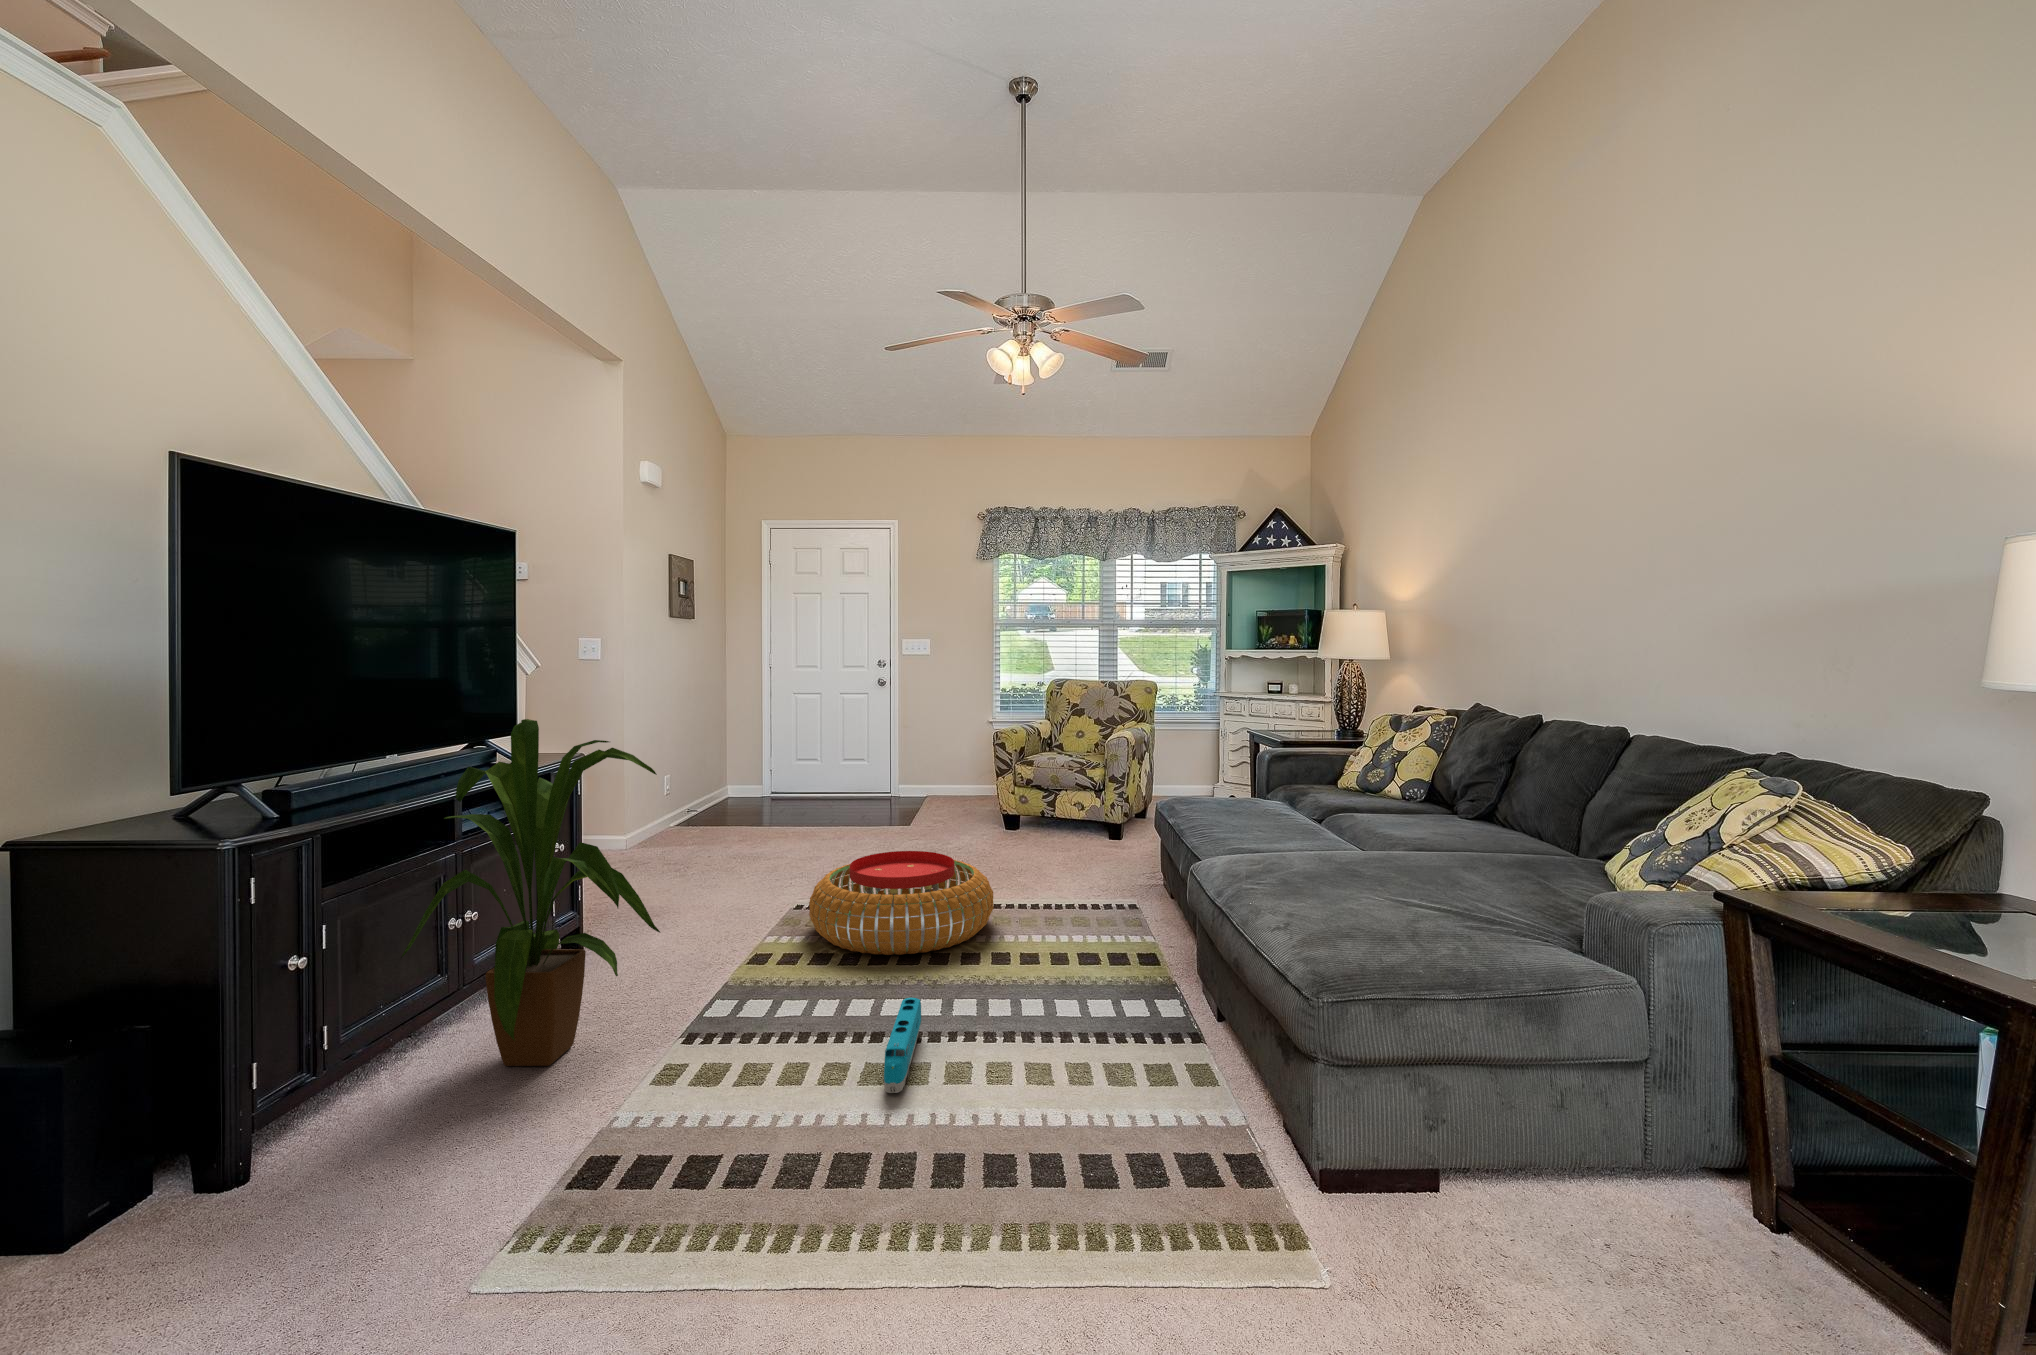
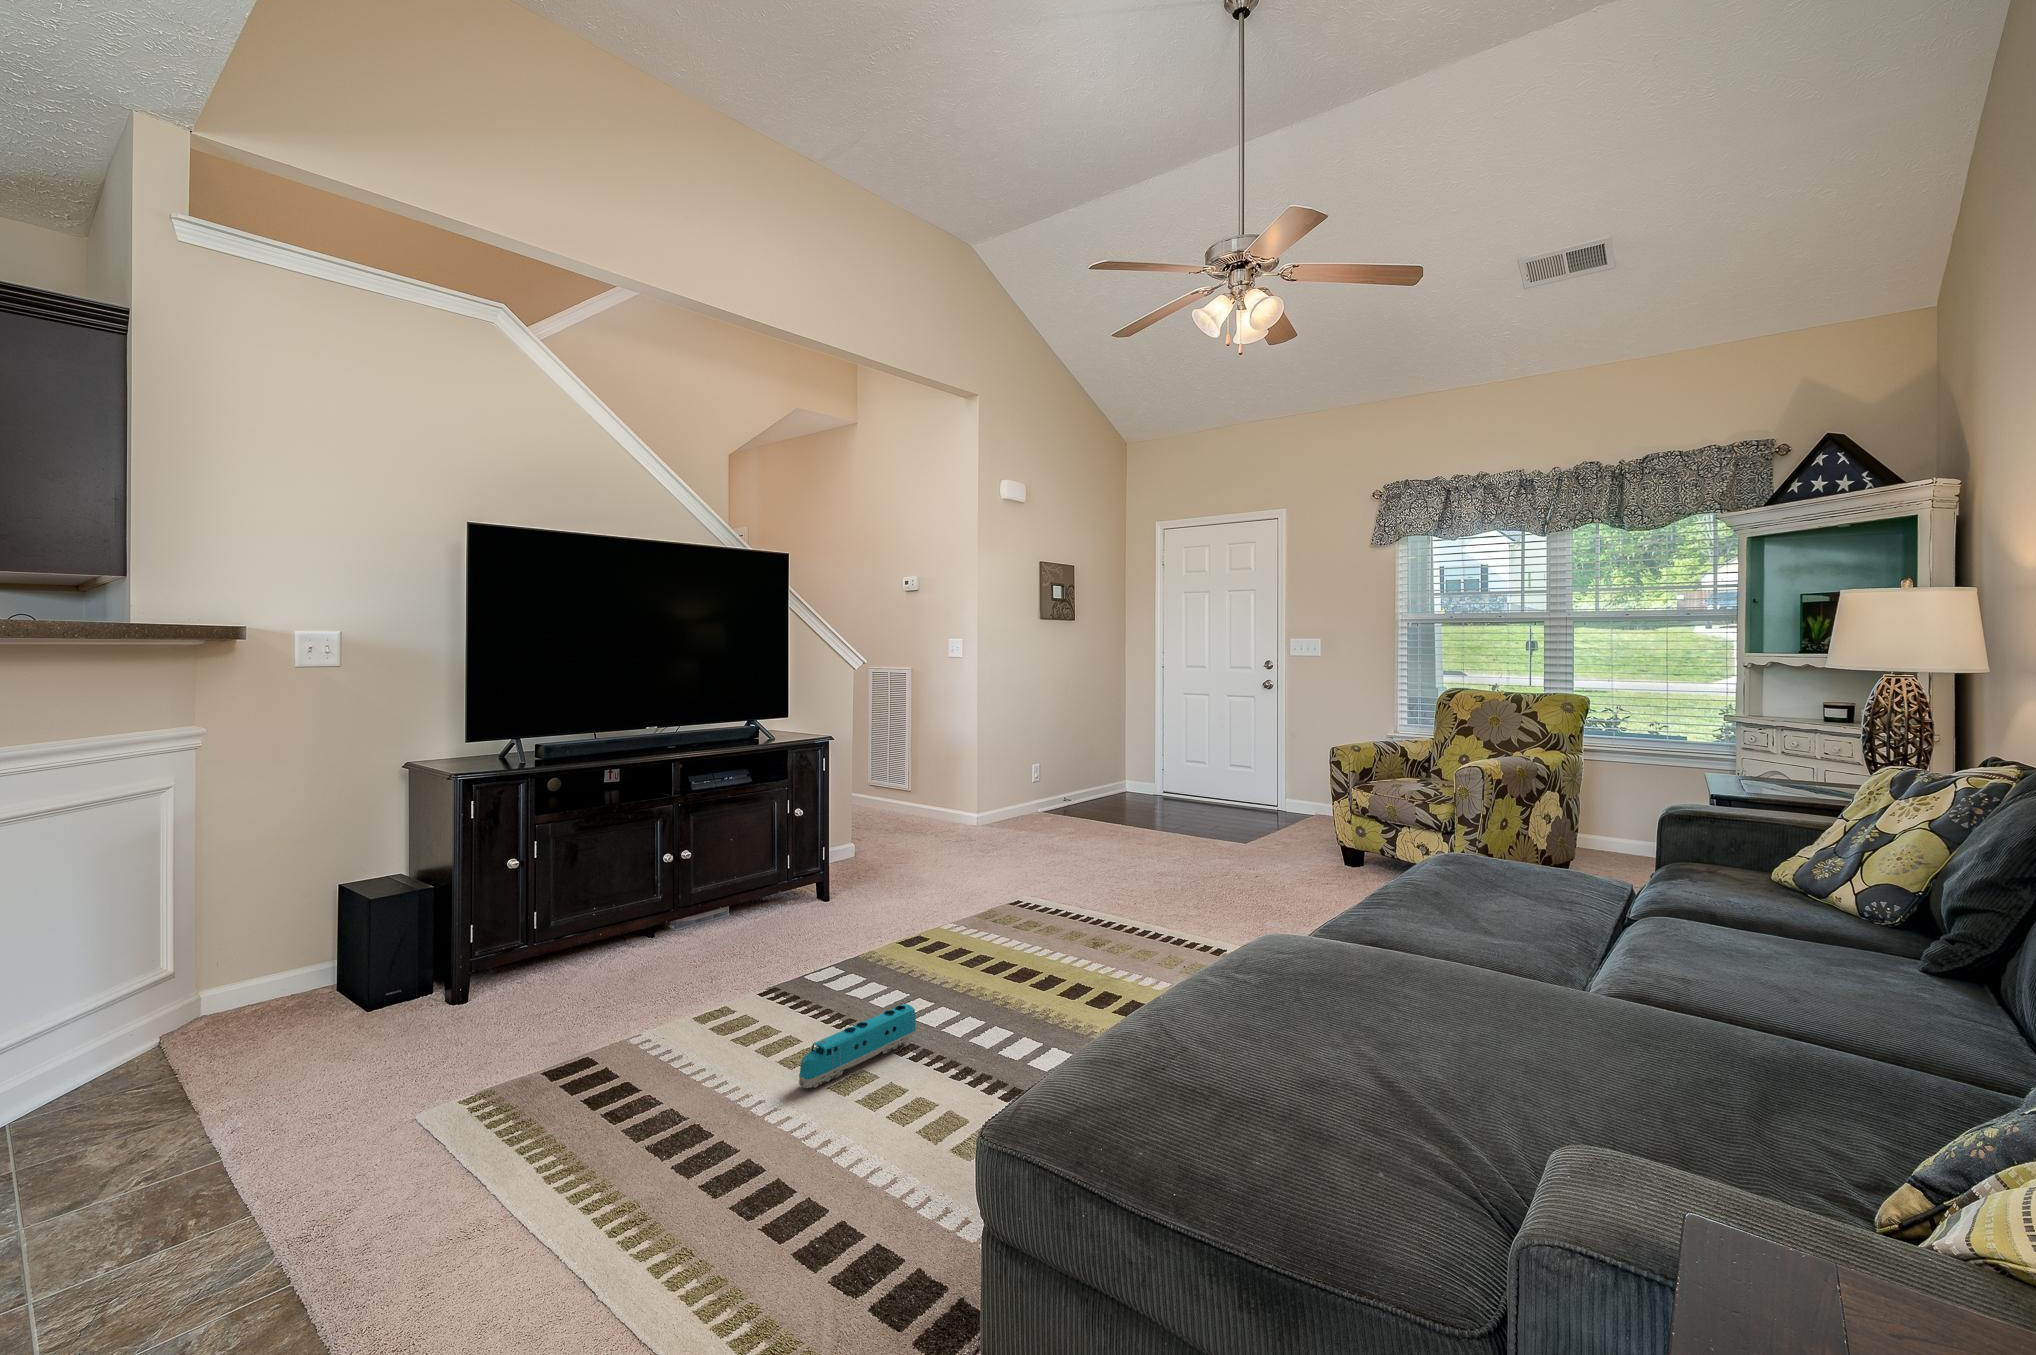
house plant: present [402,719,660,1066] -> none [583,702,778,980]
pouf: present [809,851,994,955] -> none [965,860,1156,971]

